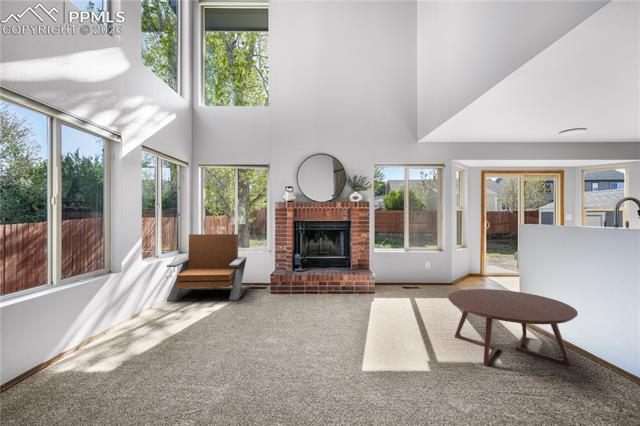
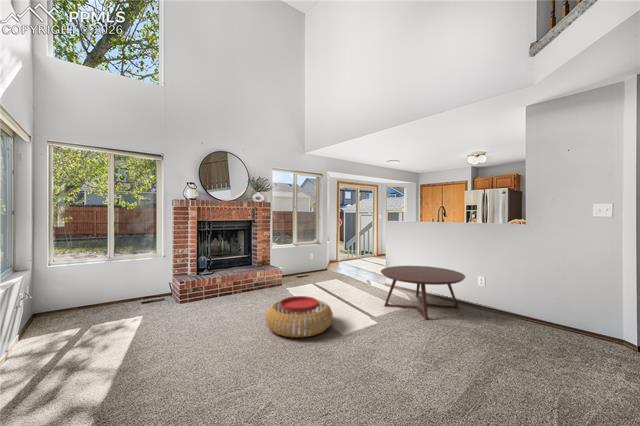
lounge chair: present [167,234,247,302] -> none [26,238,149,345]
pouf: none [298,302,366,344] -> present [266,296,333,338]

